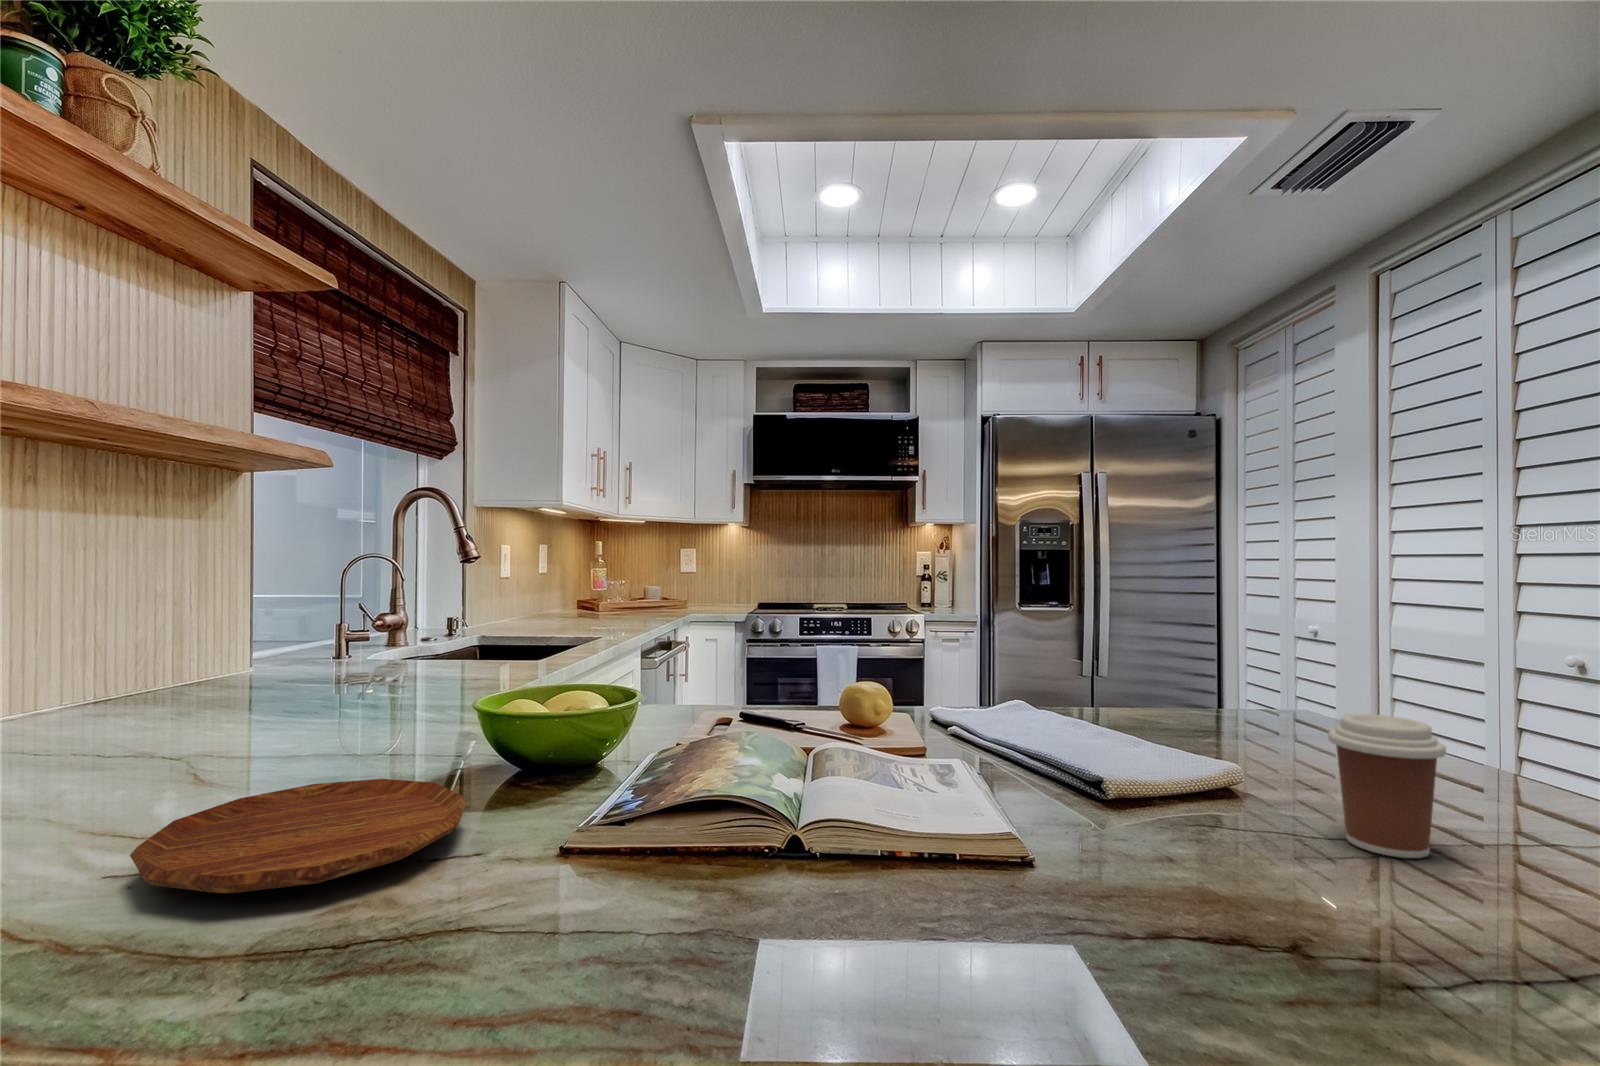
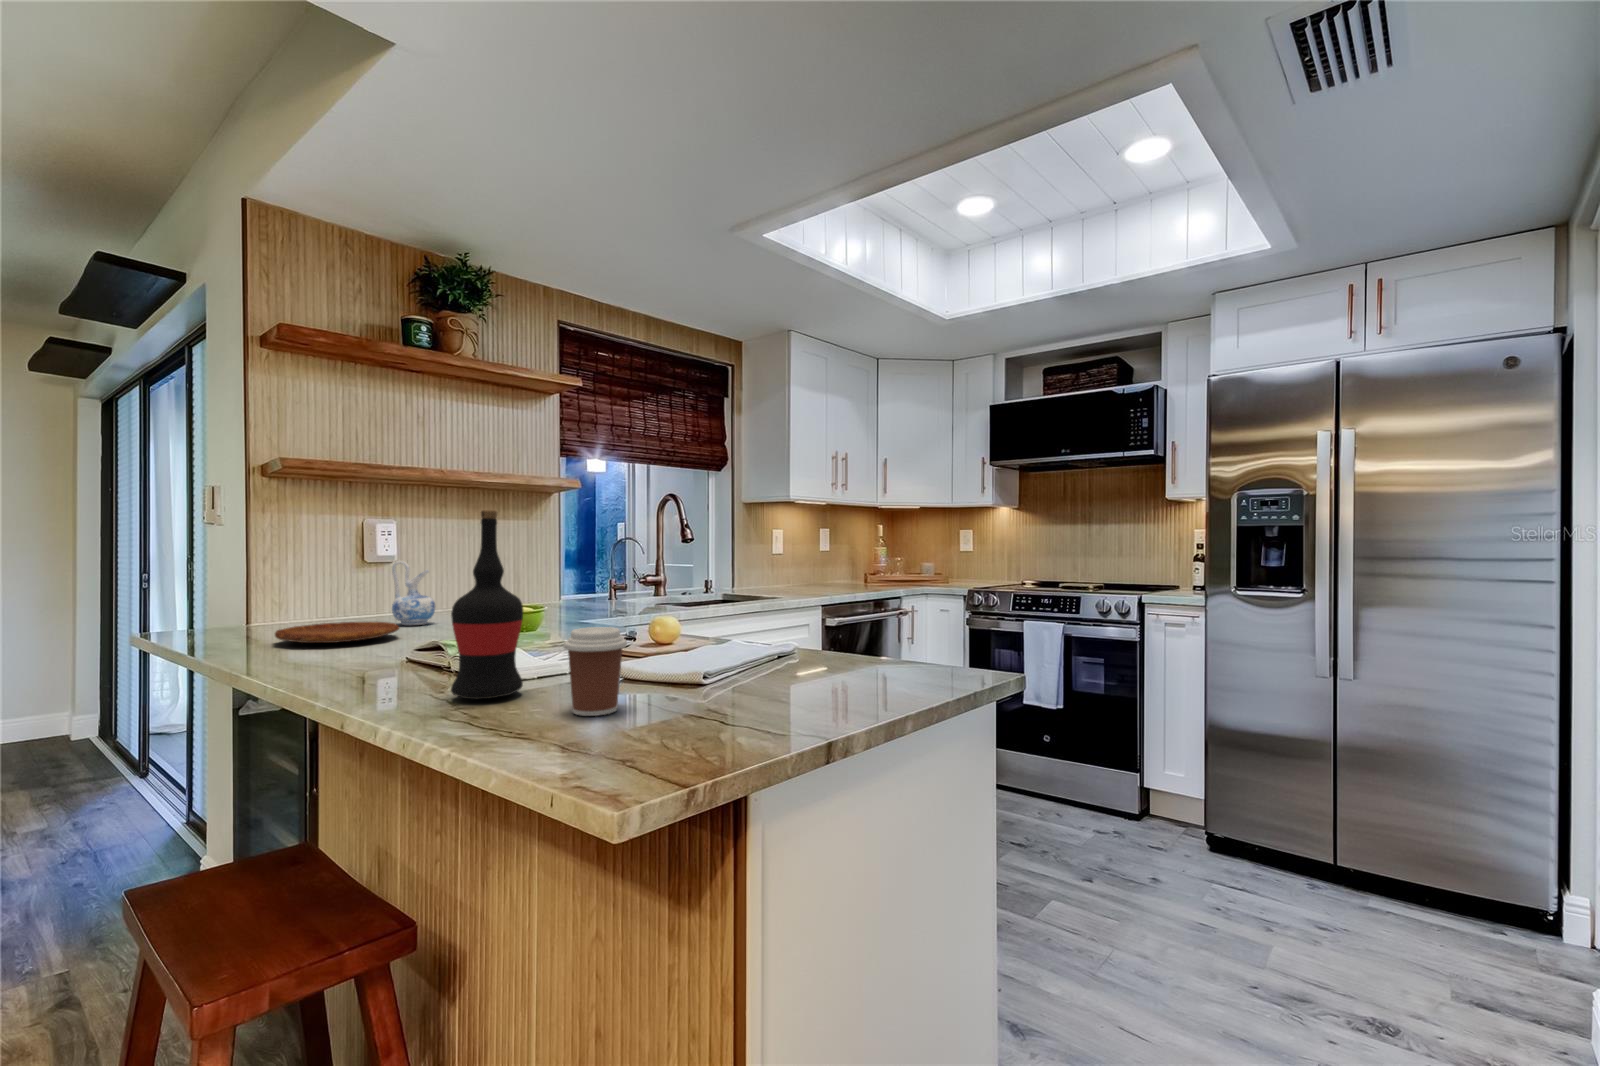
wine bottle: none [1149,532,1288,886] -> present [451,510,523,699]
ceramic pitcher: none [228,629,335,781] -> present [392,561,435,625]

